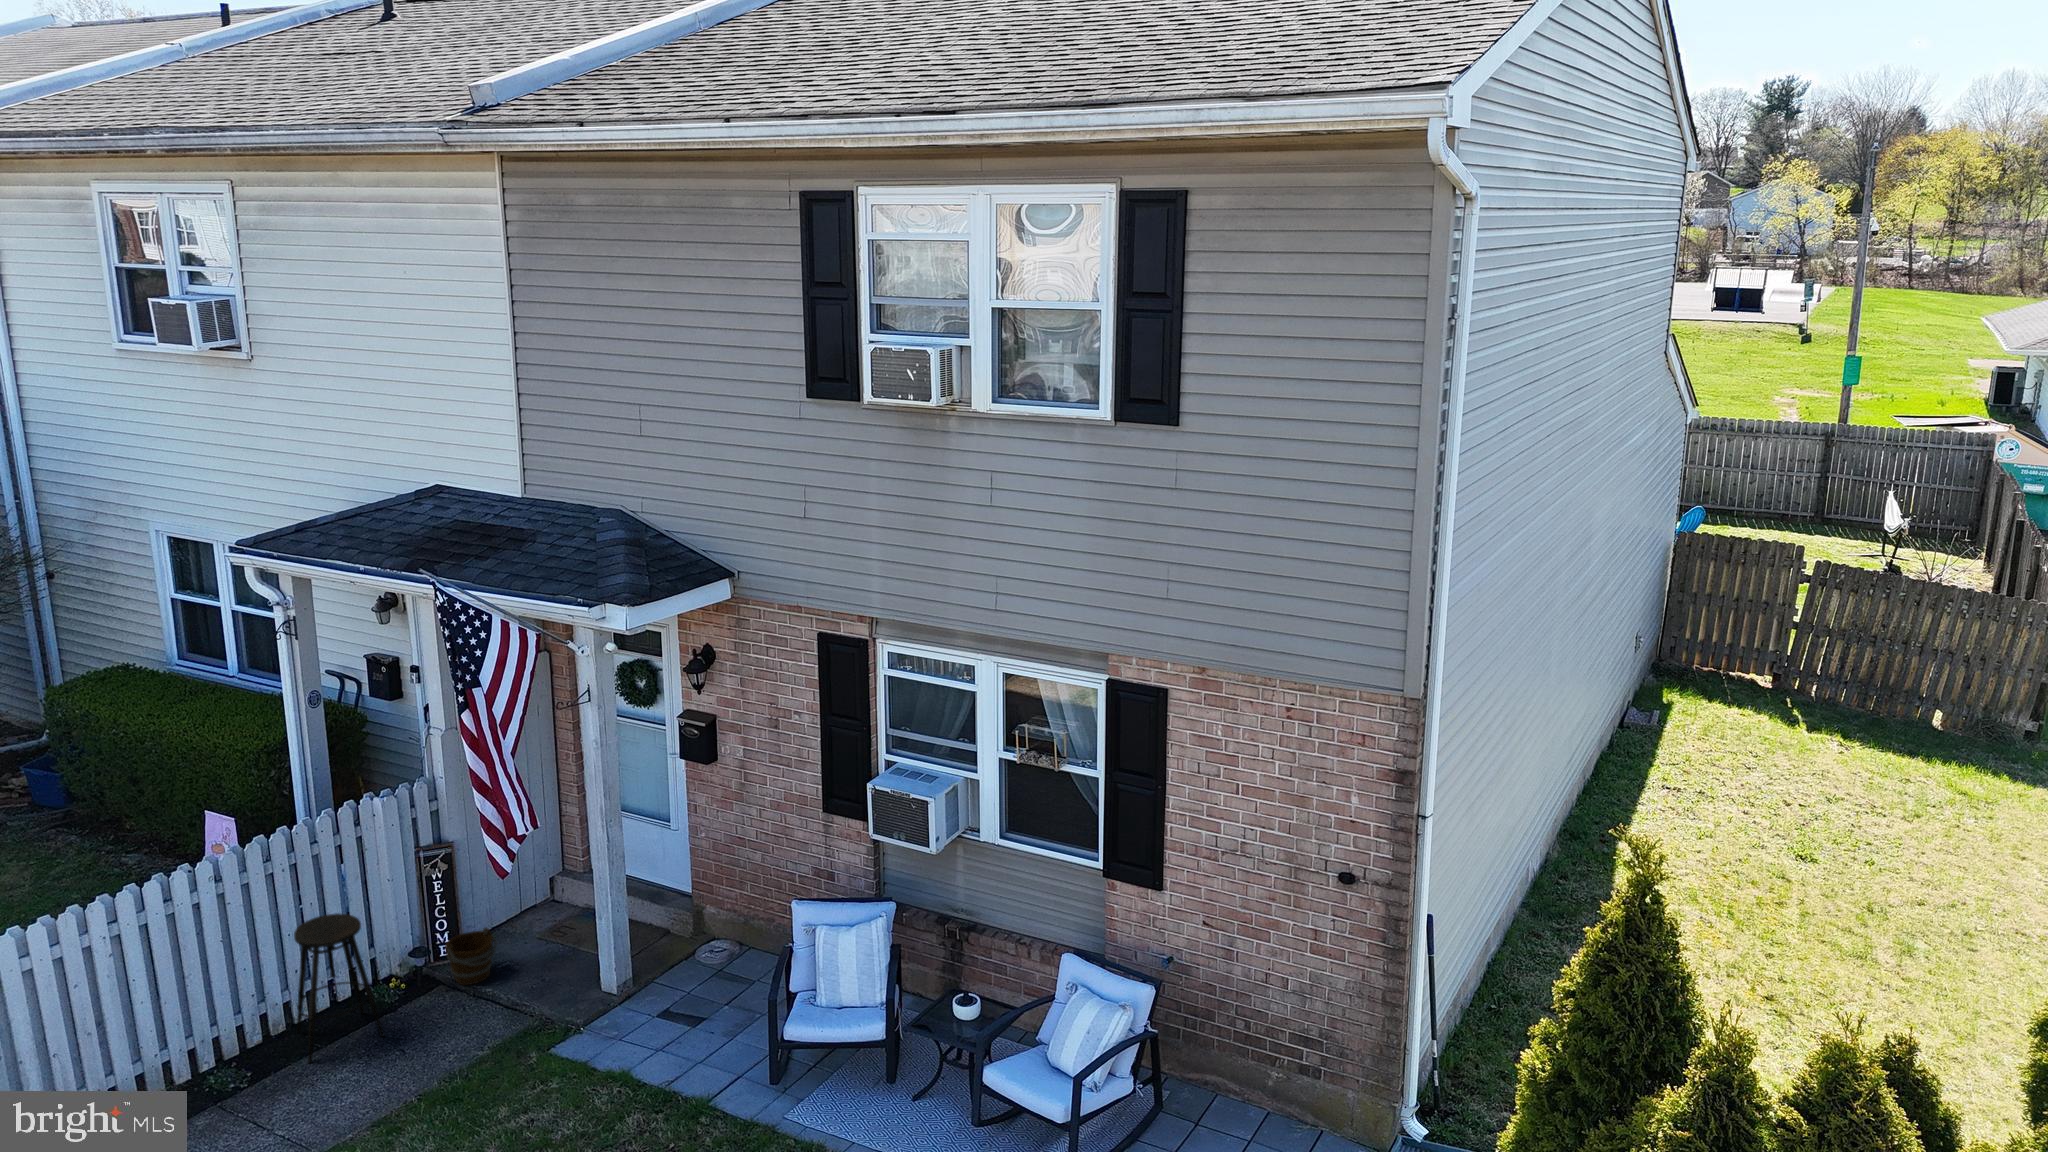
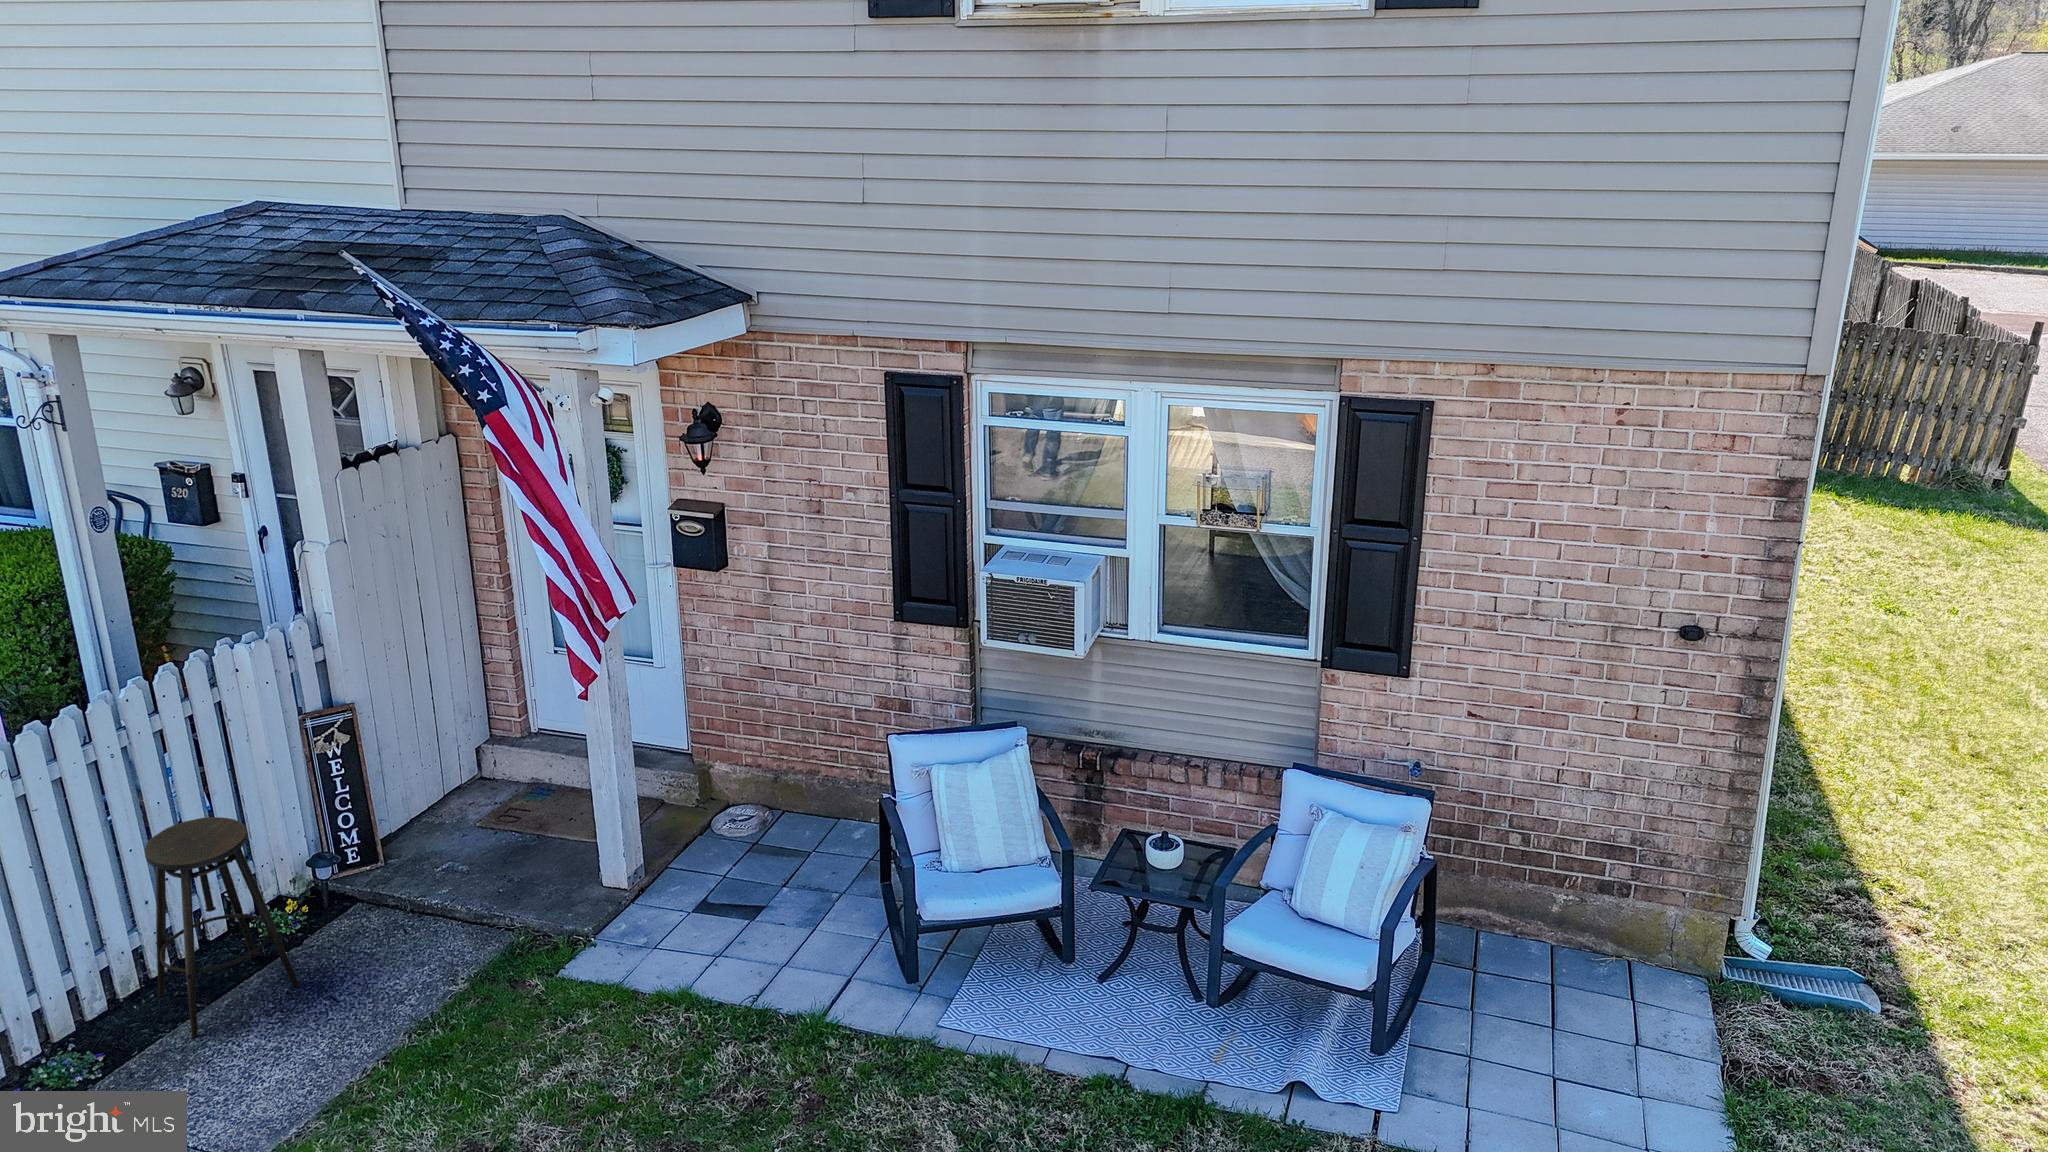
bucket: present [445,928,497,985] -> none [359,820,434,902]

